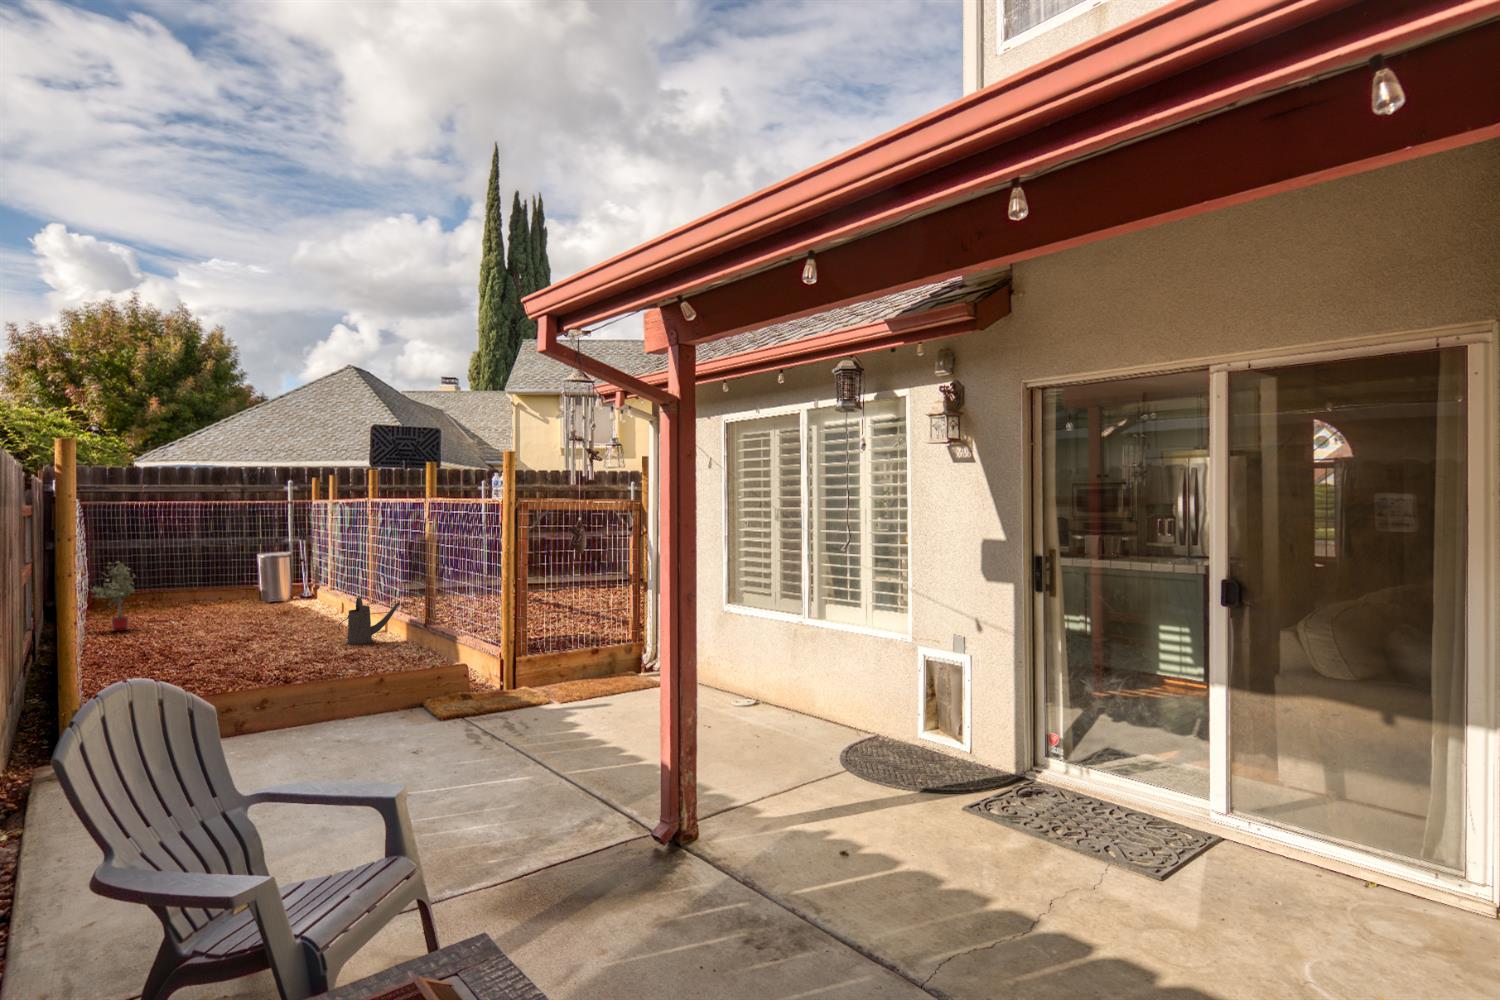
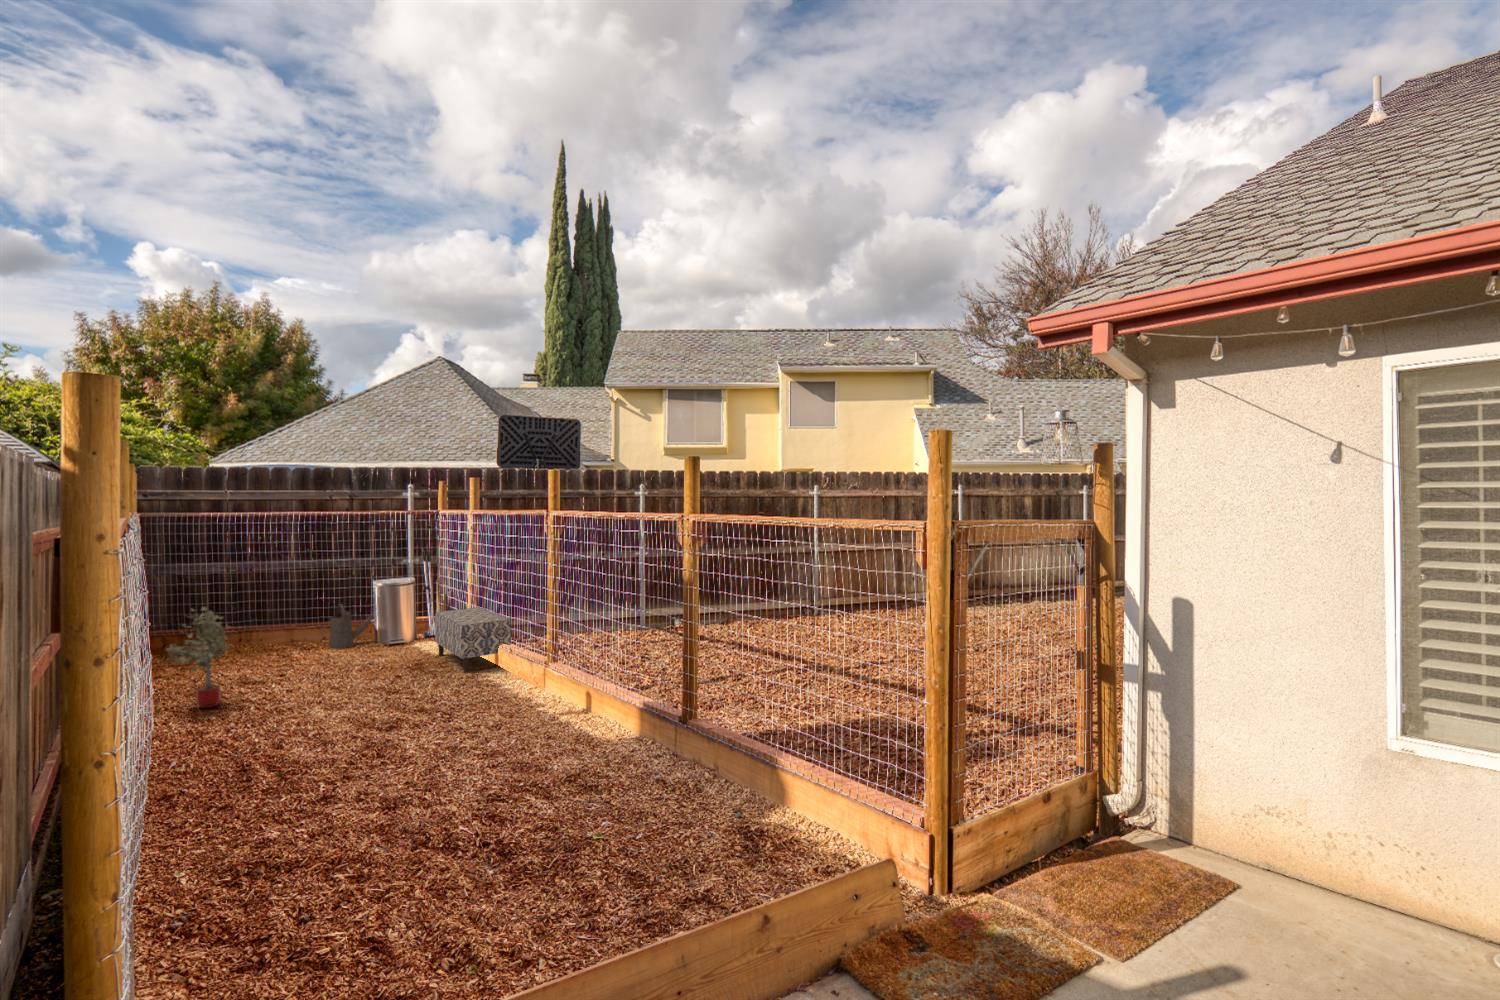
bench: none [299,574,352,618] -> present [435,607,511,673]
watering can: present [338,597,400,645] -> present [321,604,373,649]

